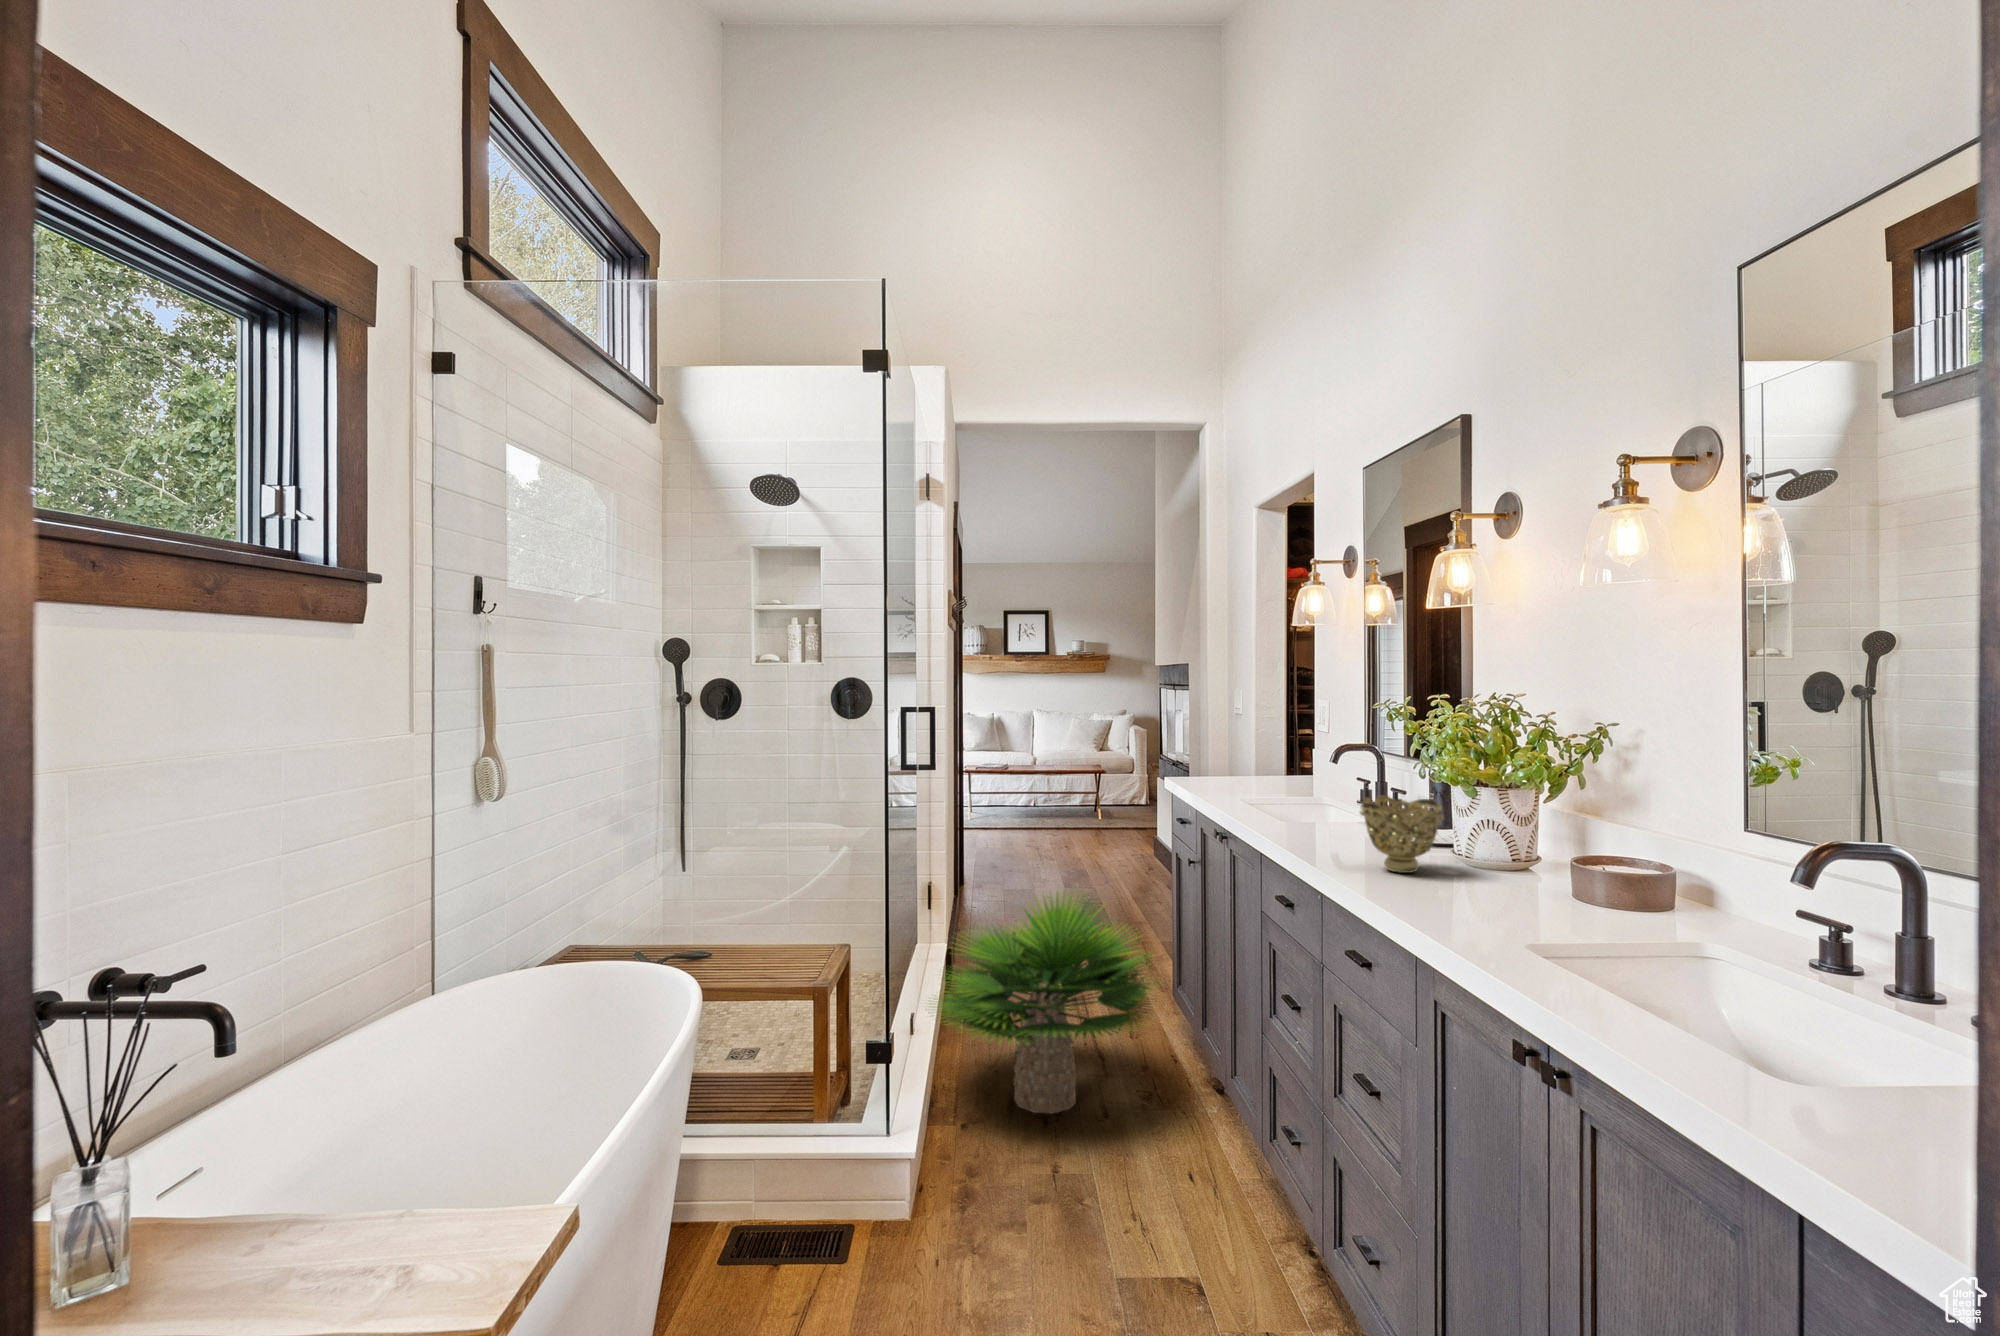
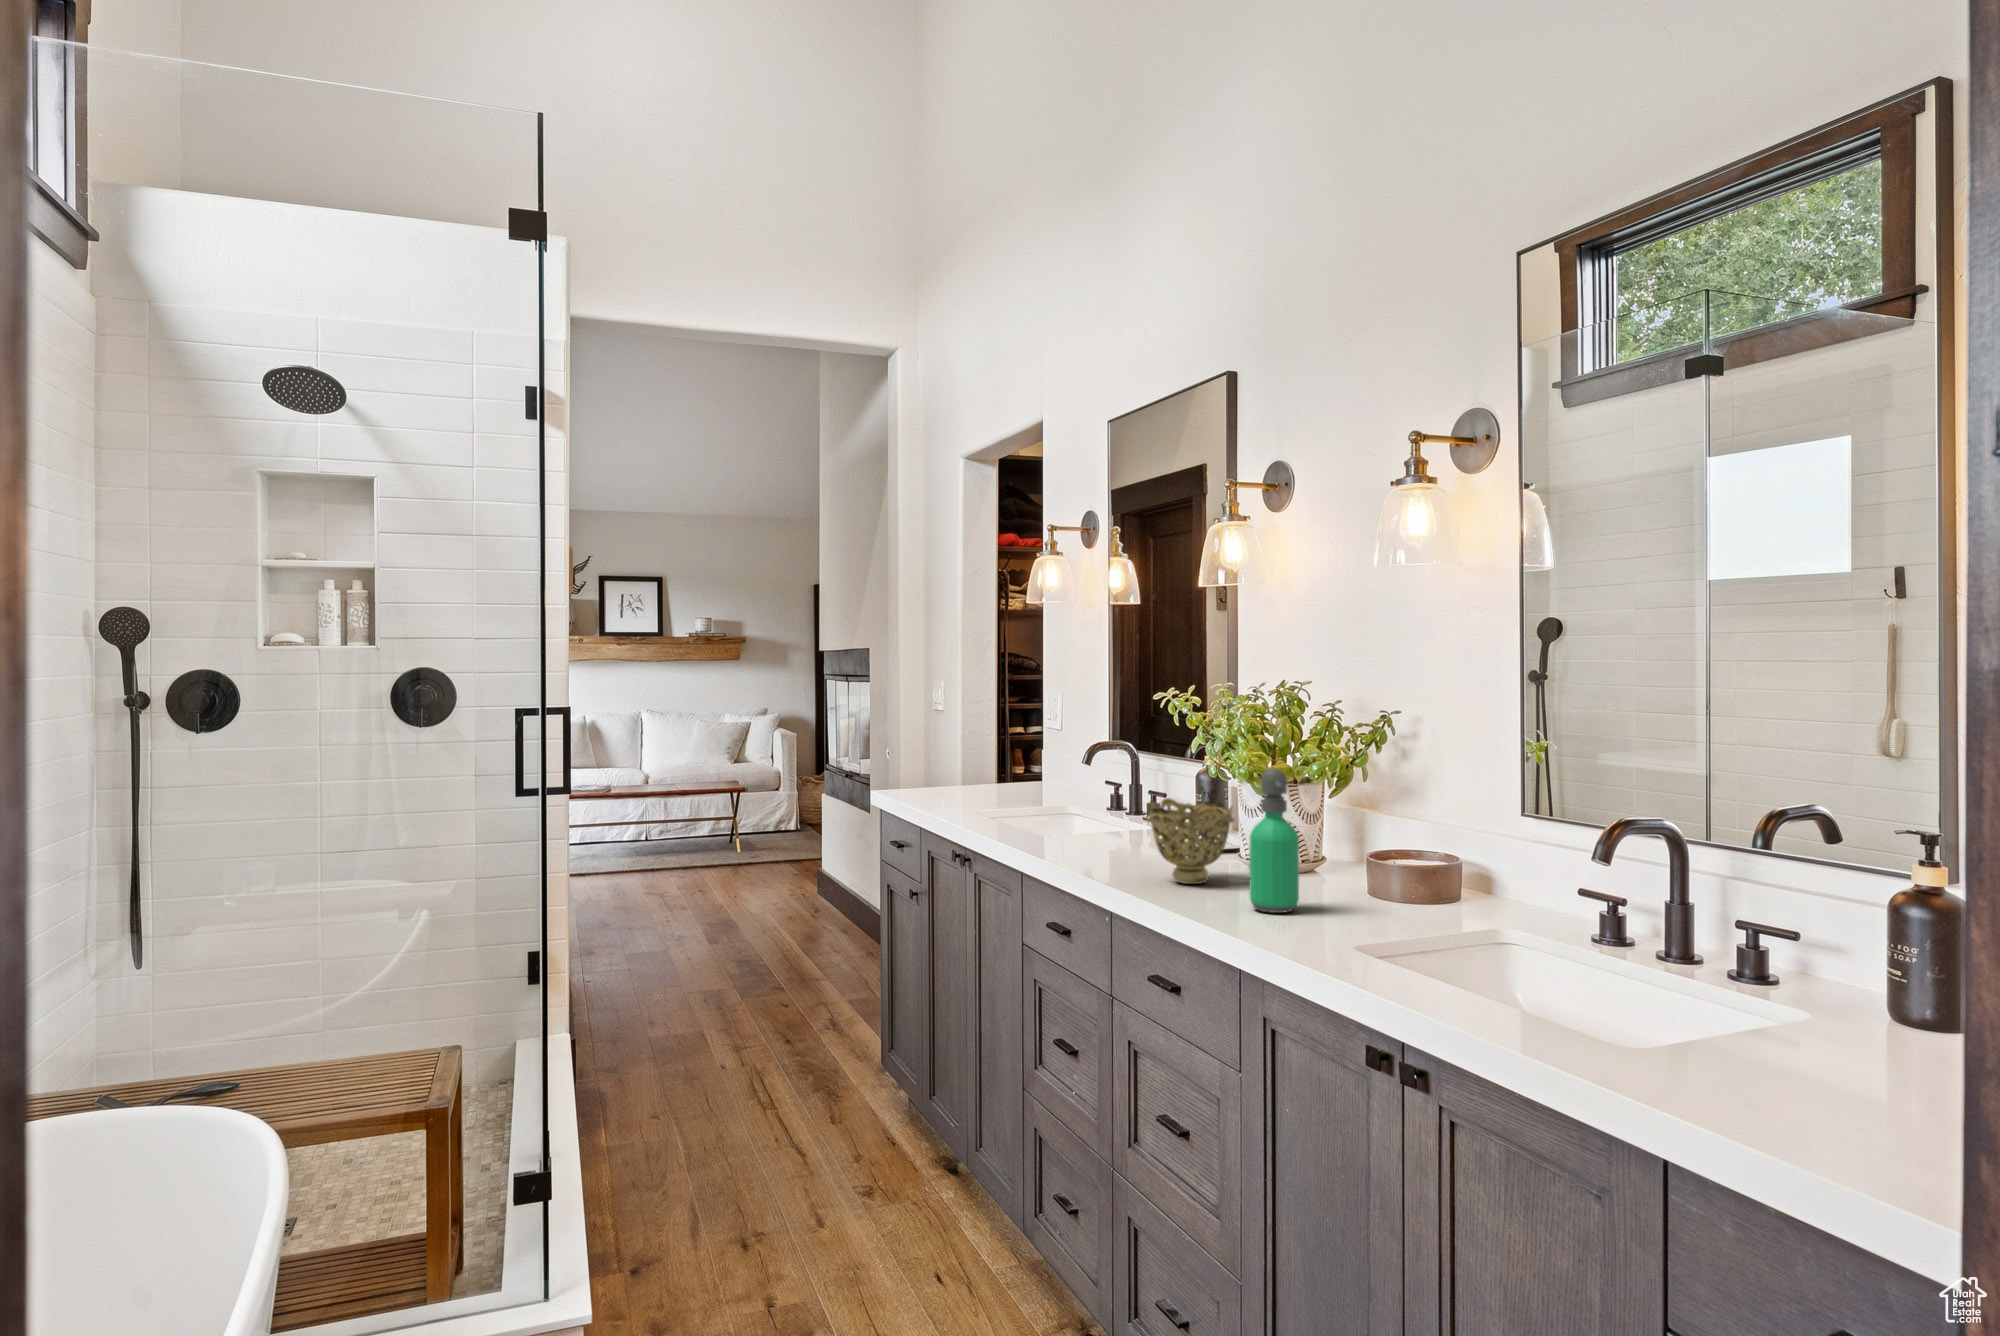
soap dispenser: none [1445,773,1494,906] -> present [1249,769,1299,913]
potted plant: present [930,891,1153,1114] -> none [574,929,898,1226]

